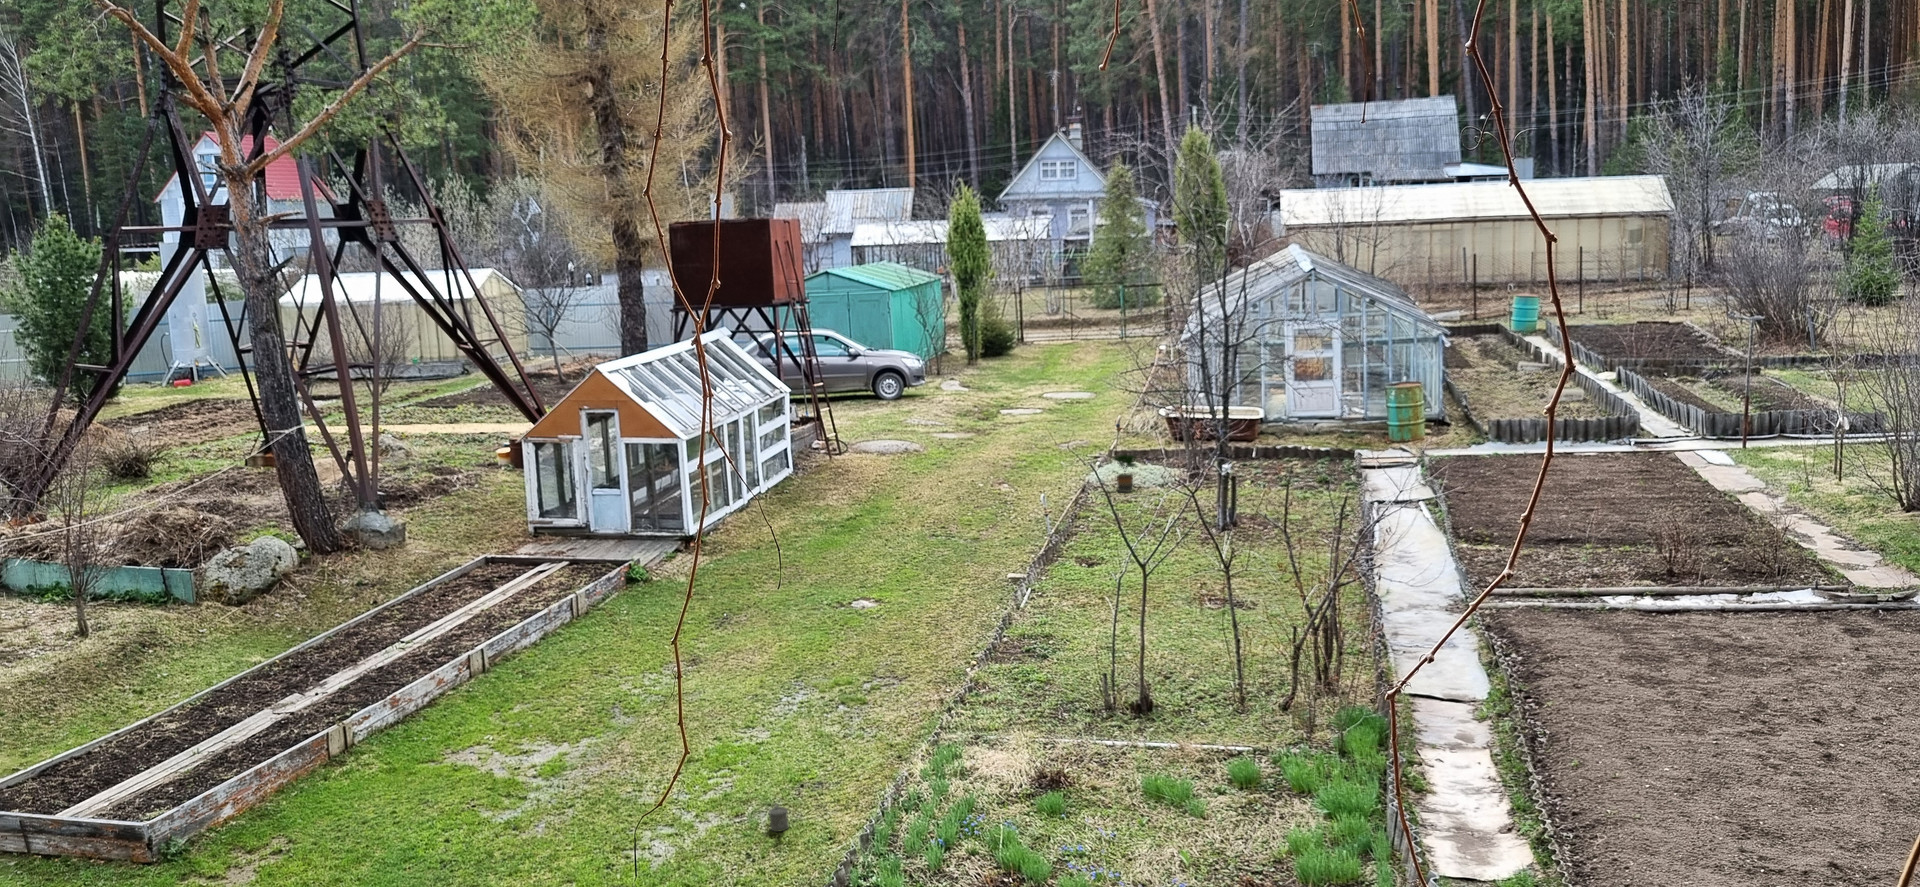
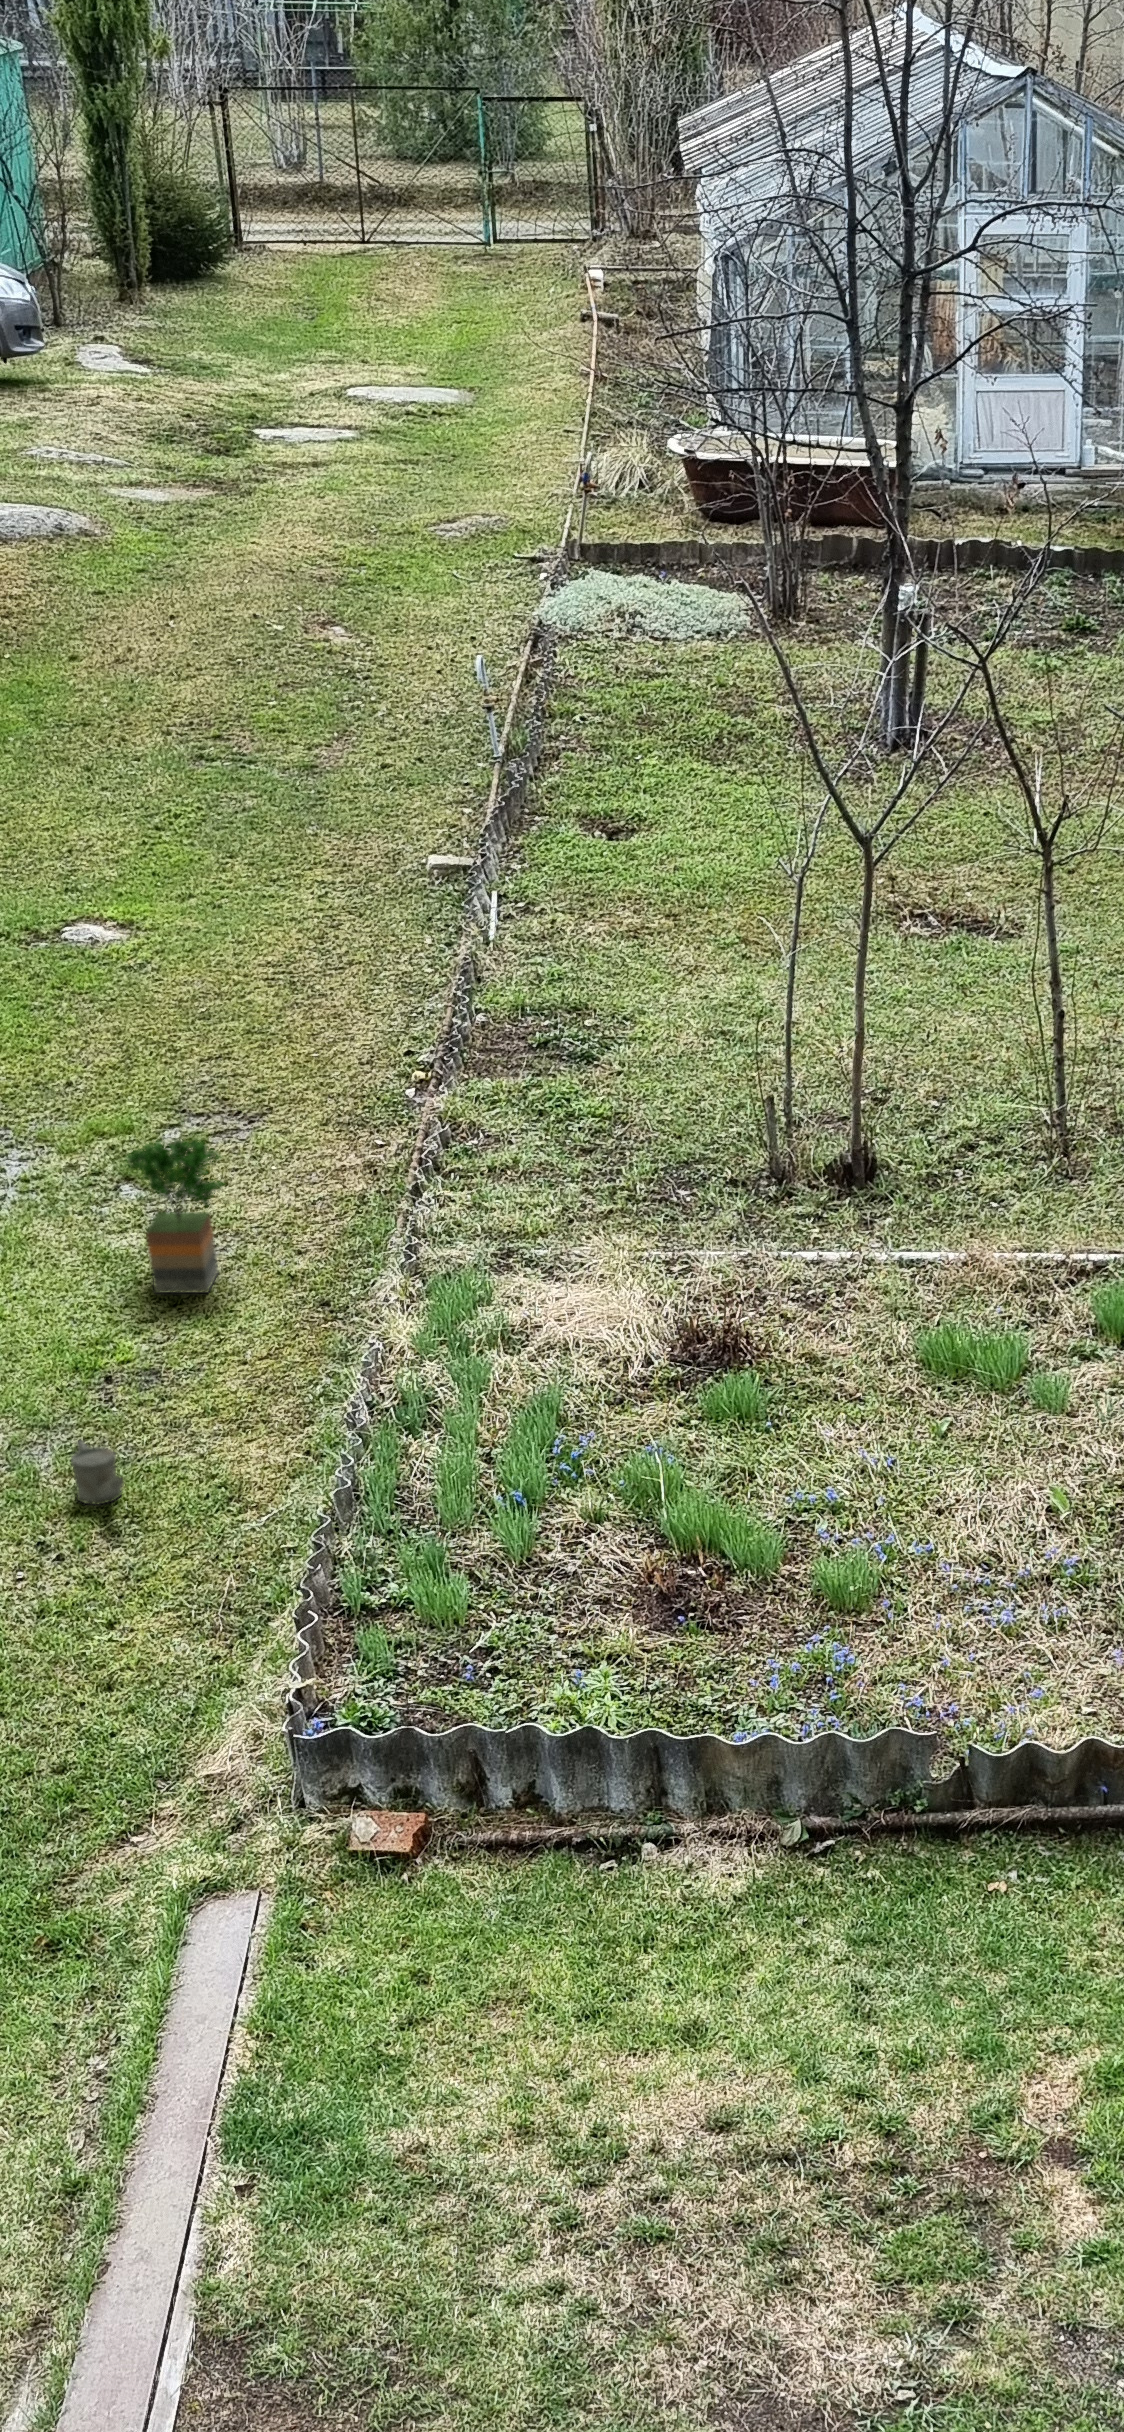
potted tree: present [1114,455,1136,492] -> present [126,1139,223,1293]

